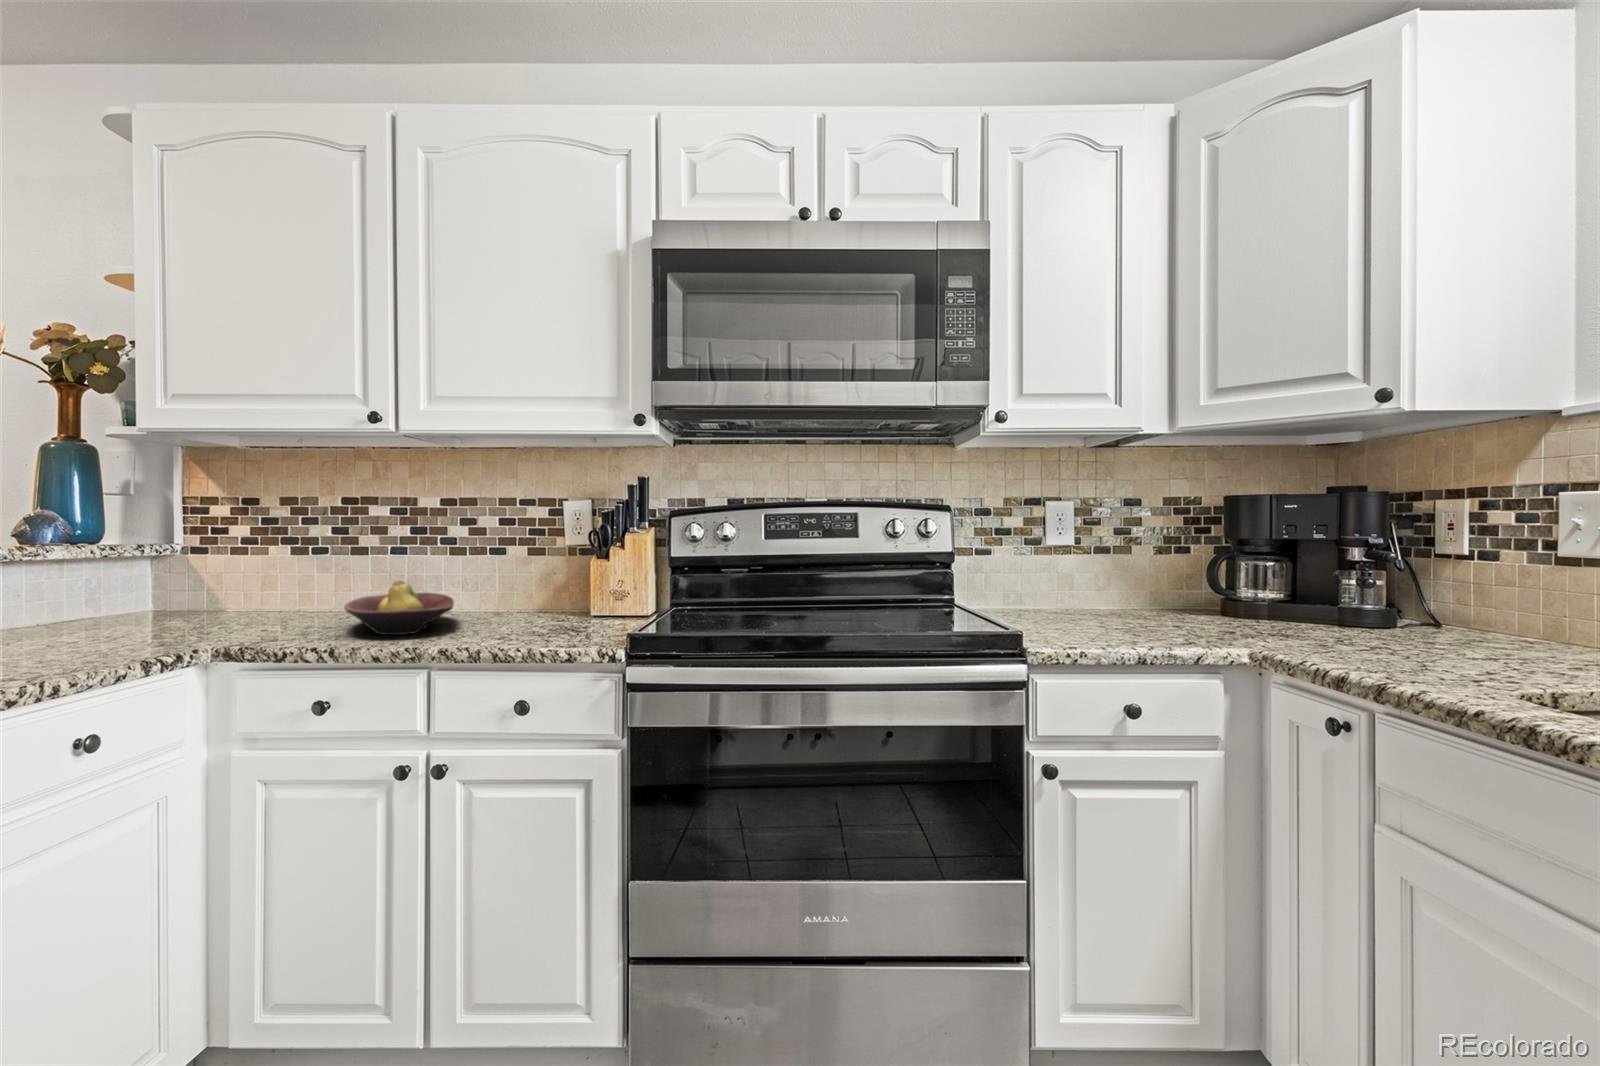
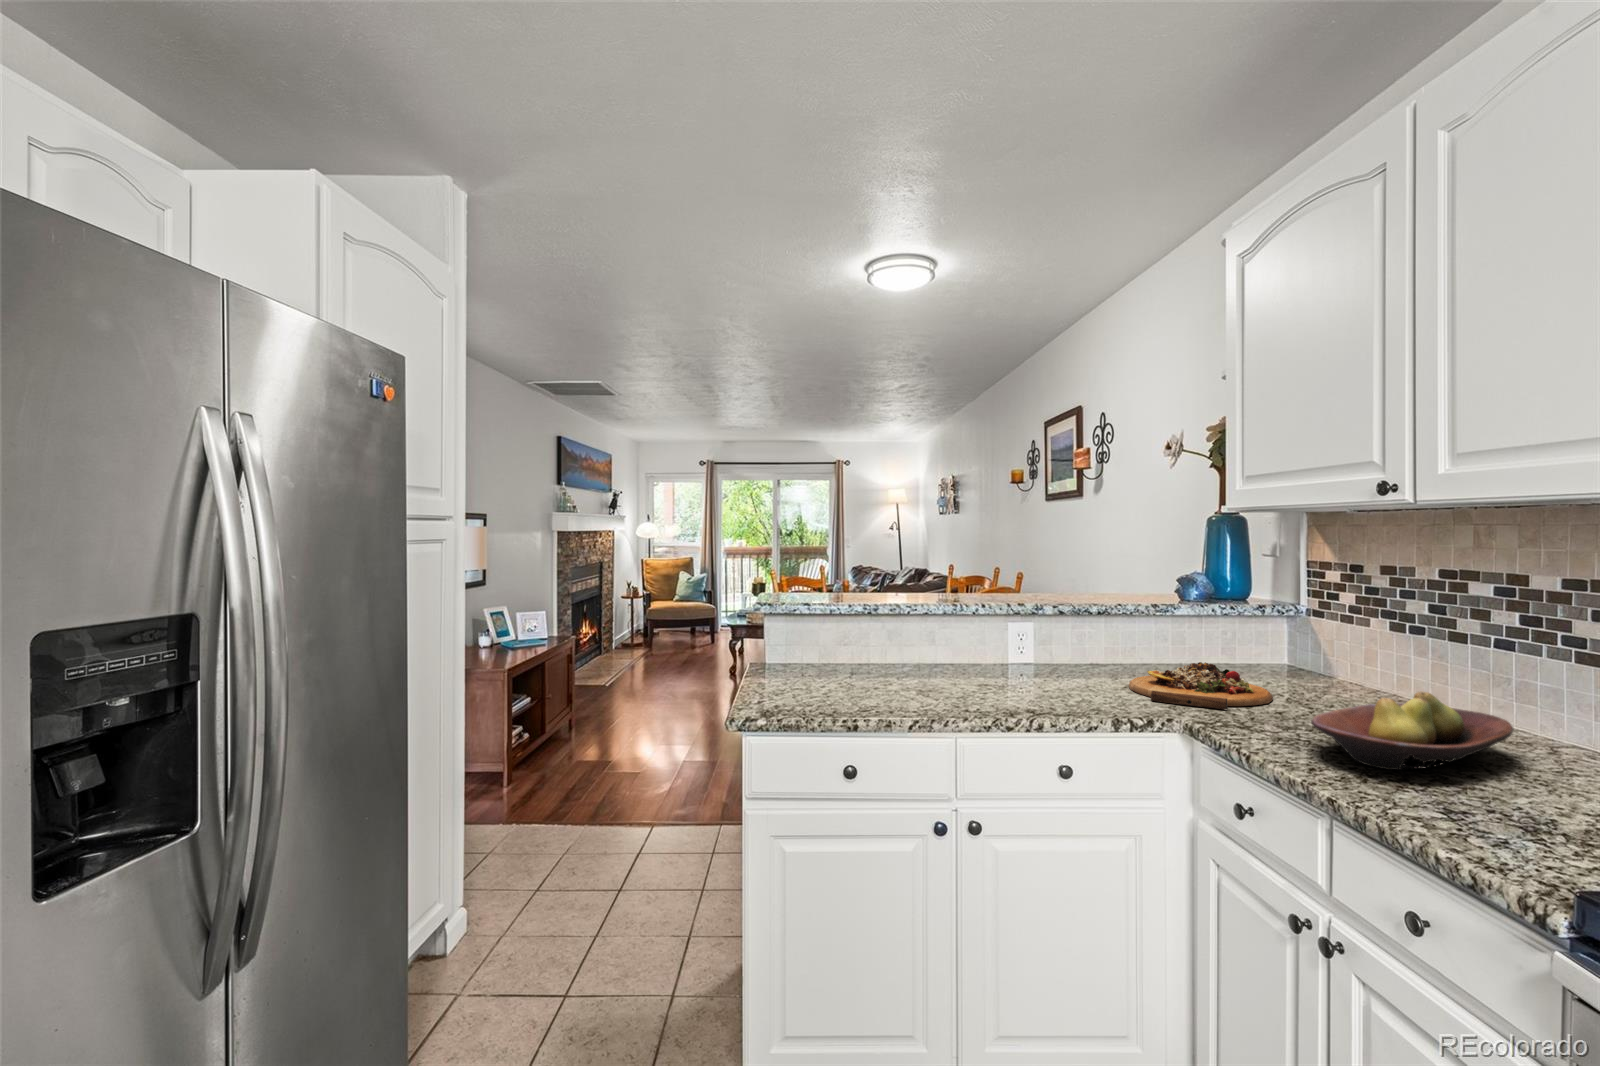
cutting board: none [47,600,235,645] -> present [1129,662,1273,710]

